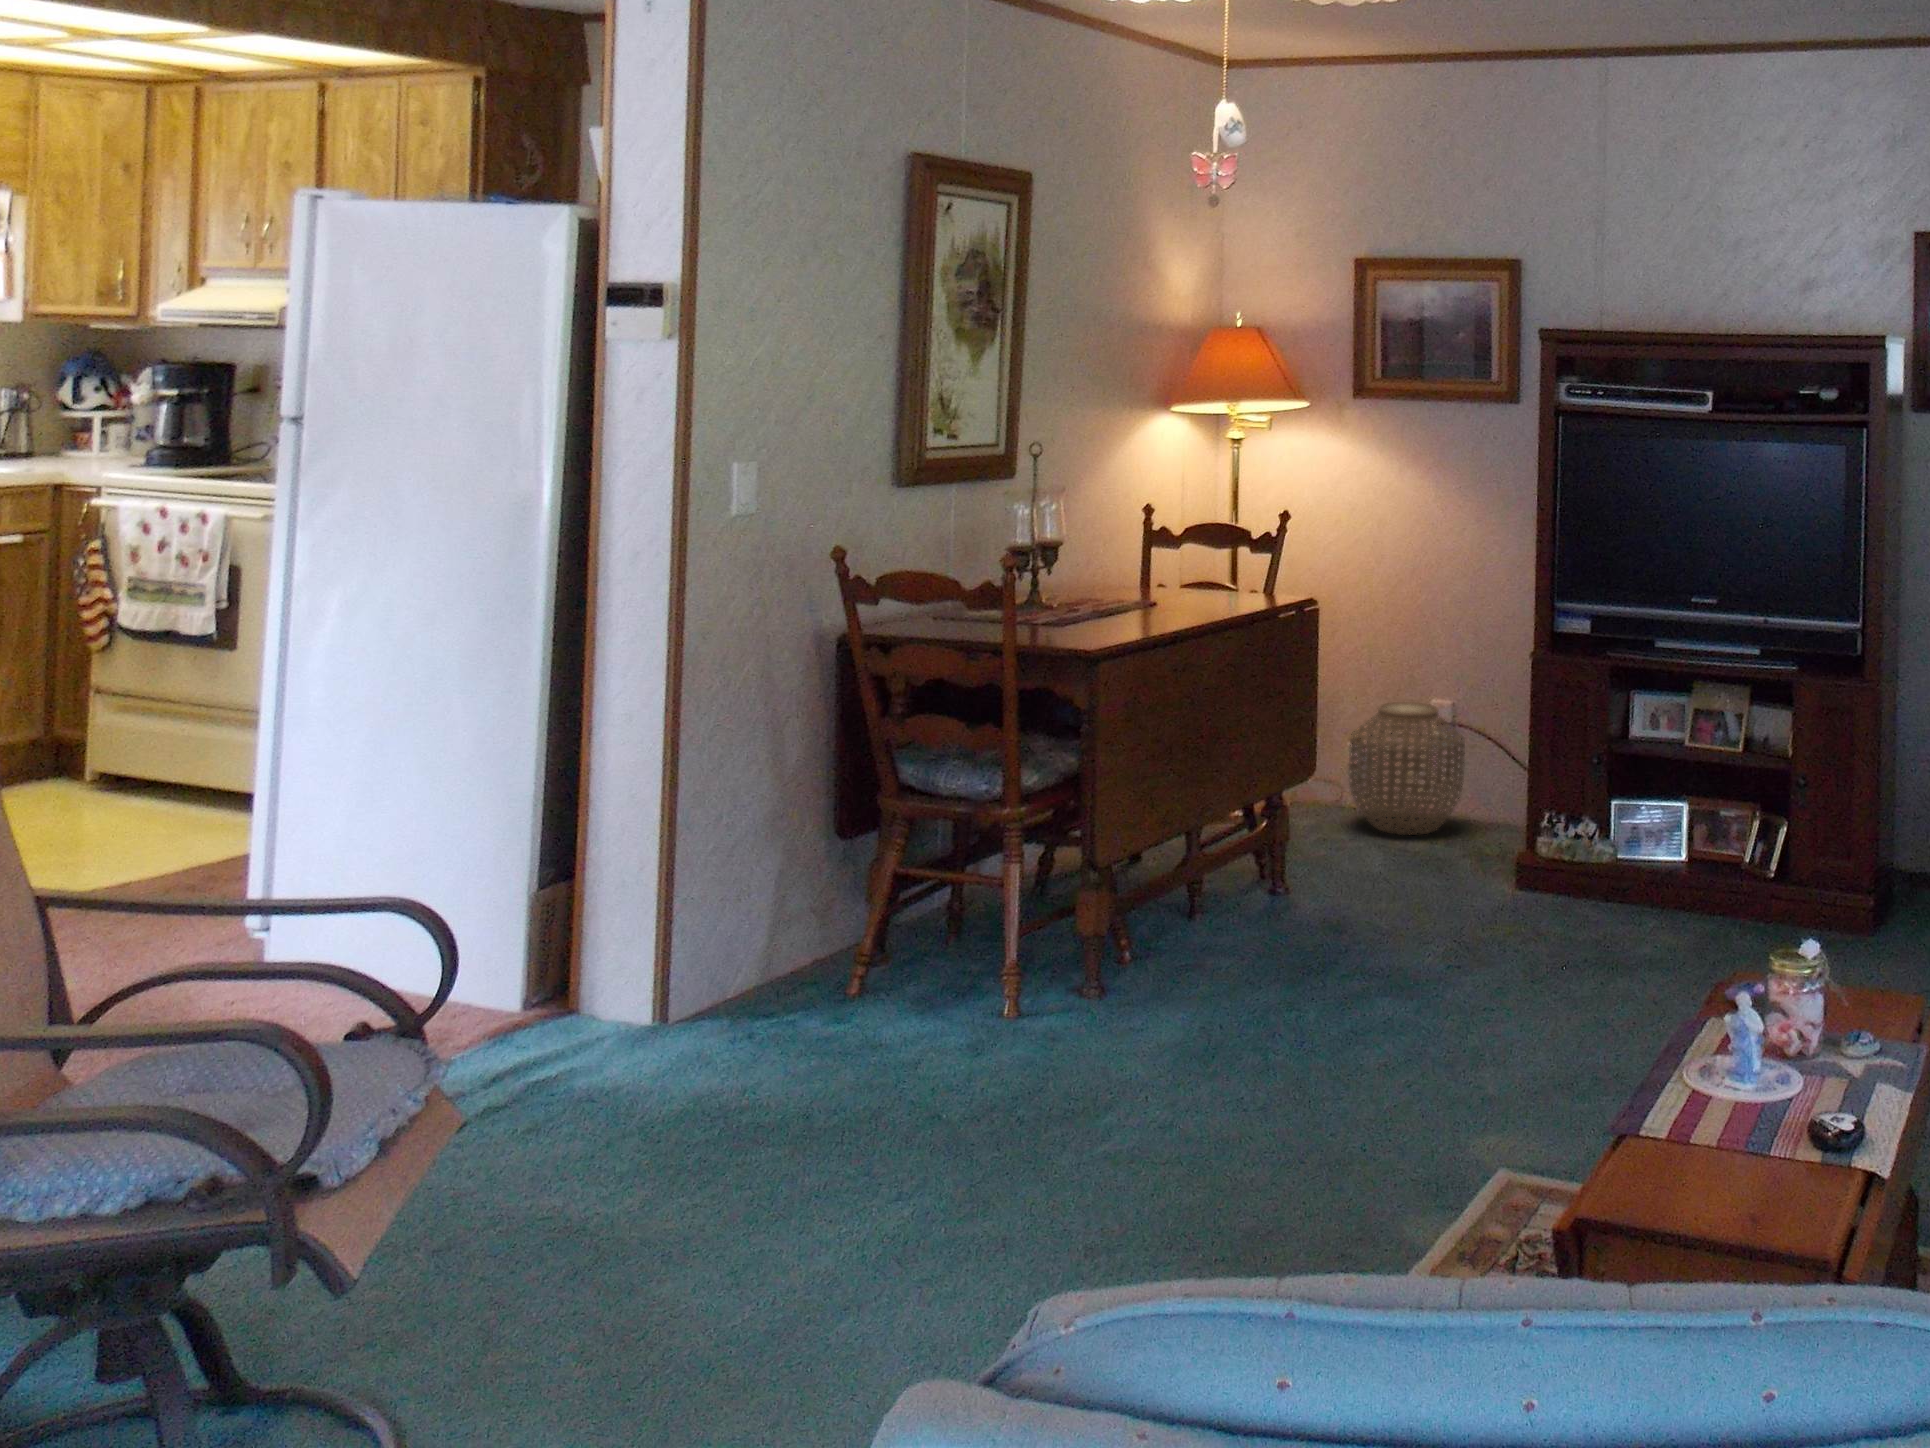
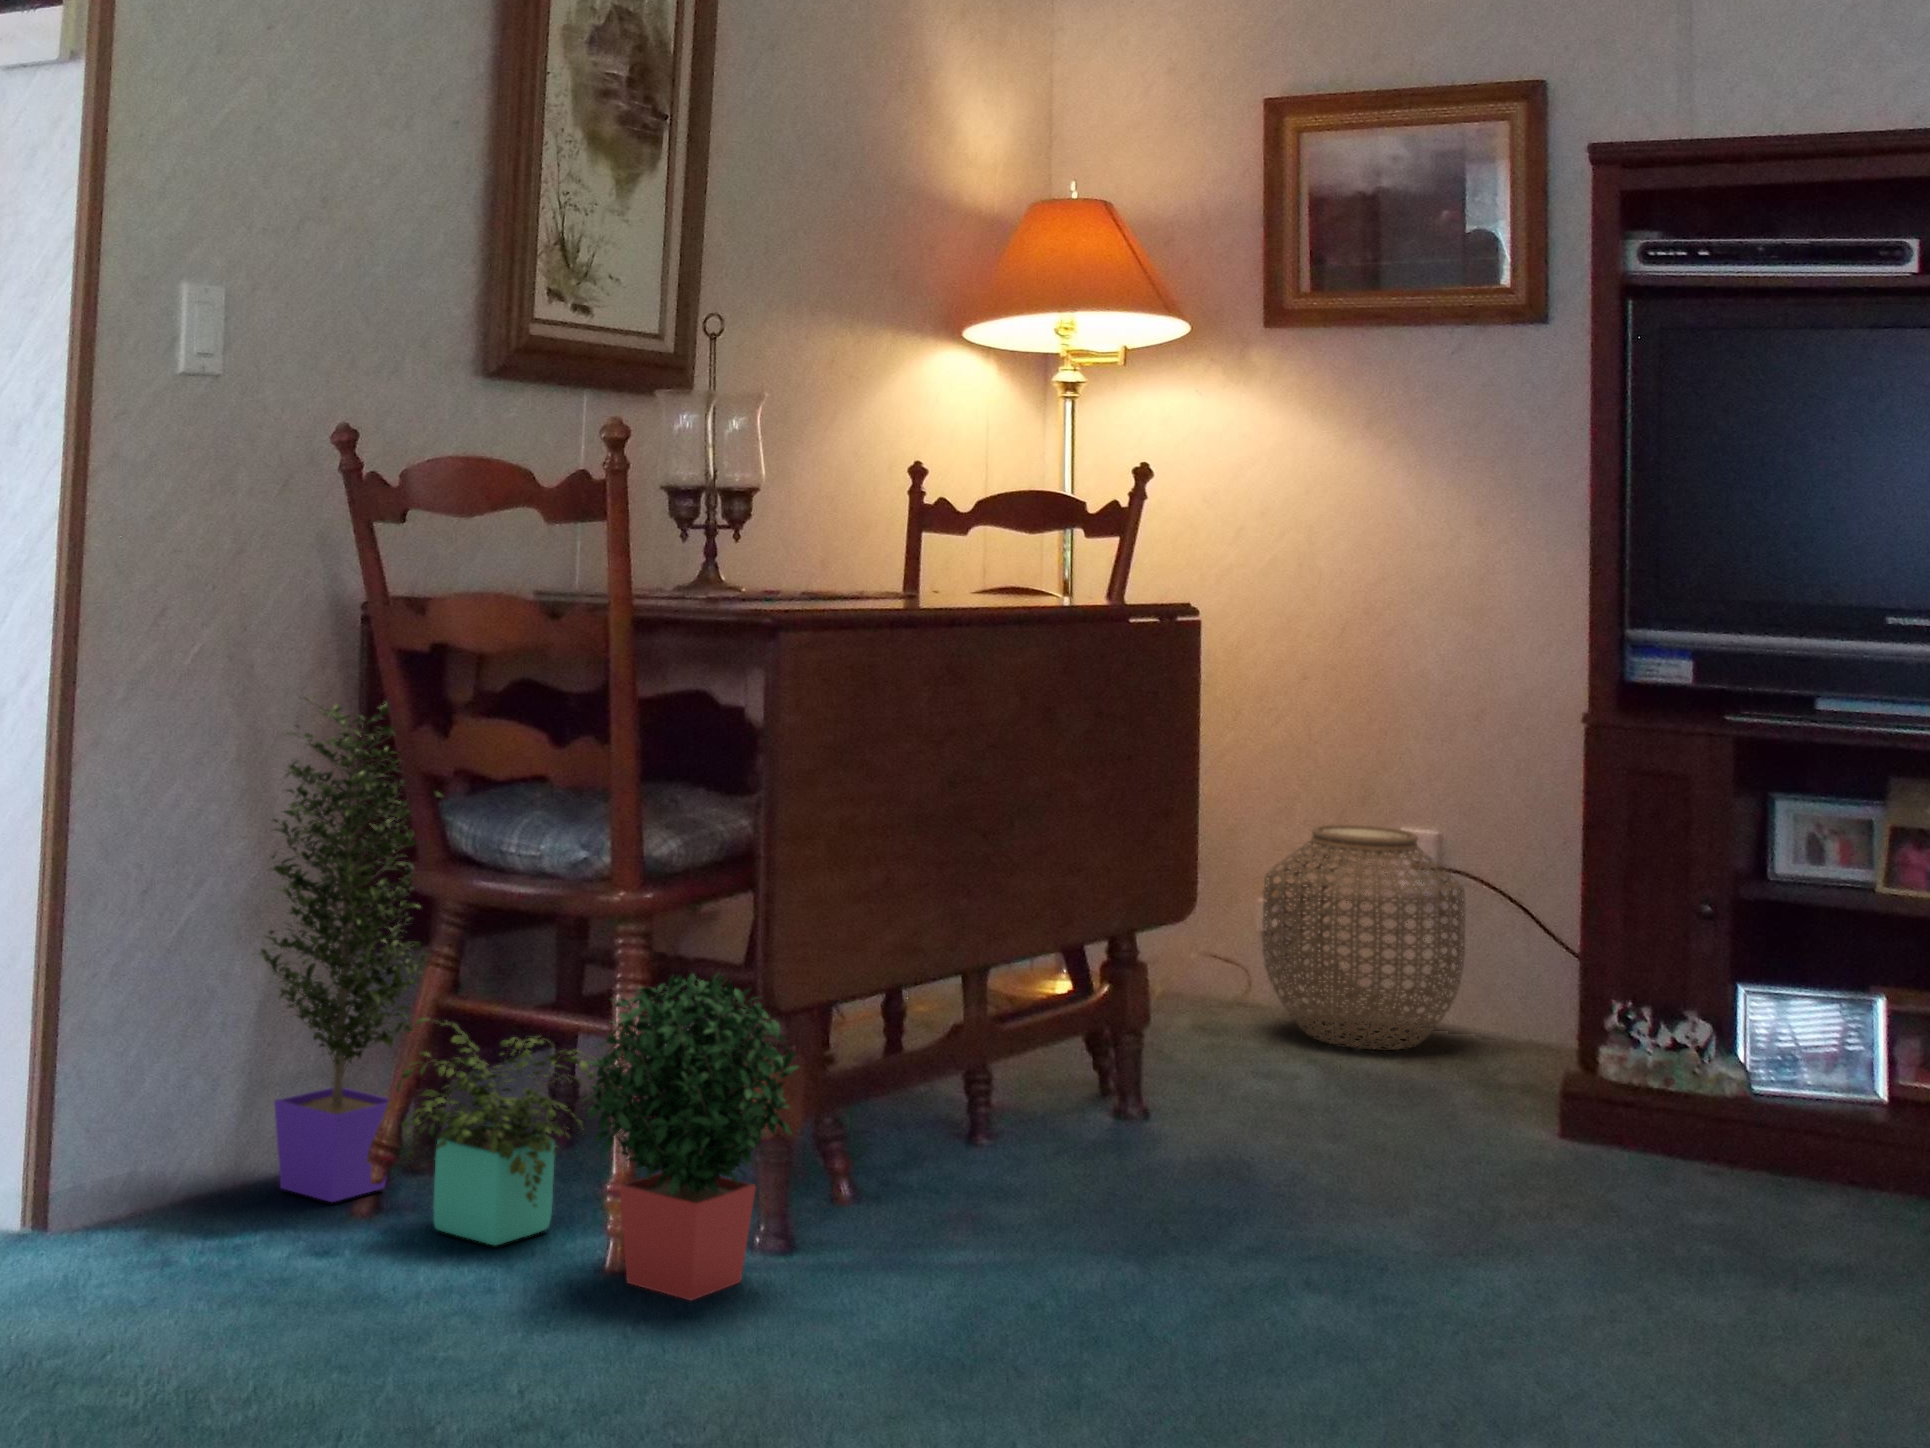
potted plant: none [785,704,1123,1040] -> present [258,695,798,1300]

